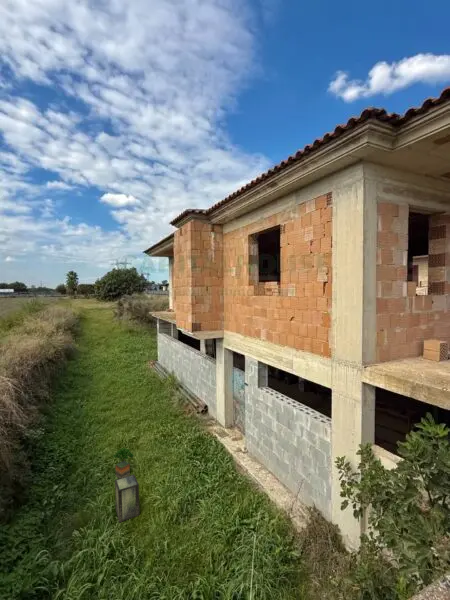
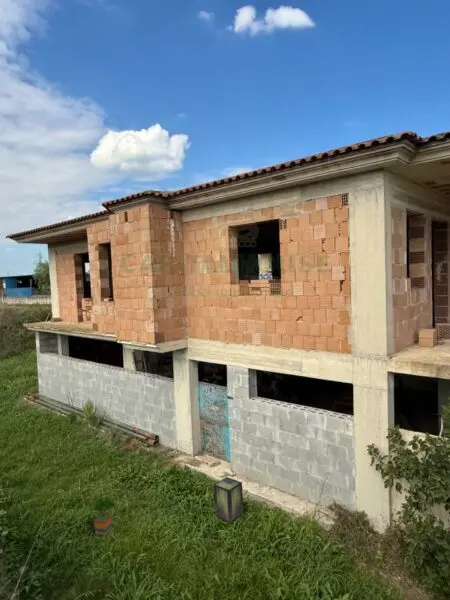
storage box: present [115,475,139,522] -> present [214,477,244,523]

